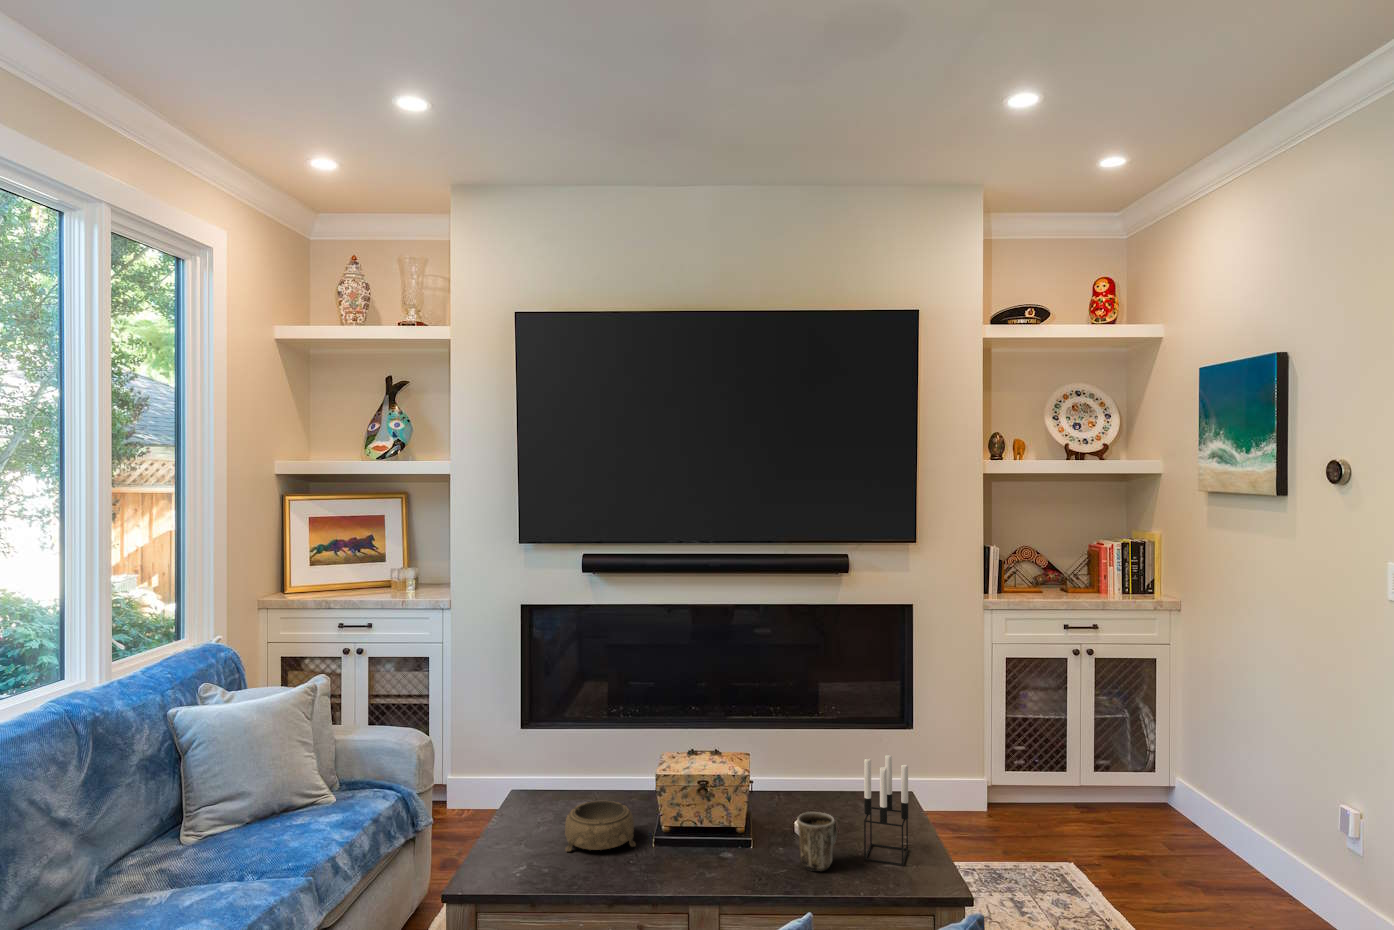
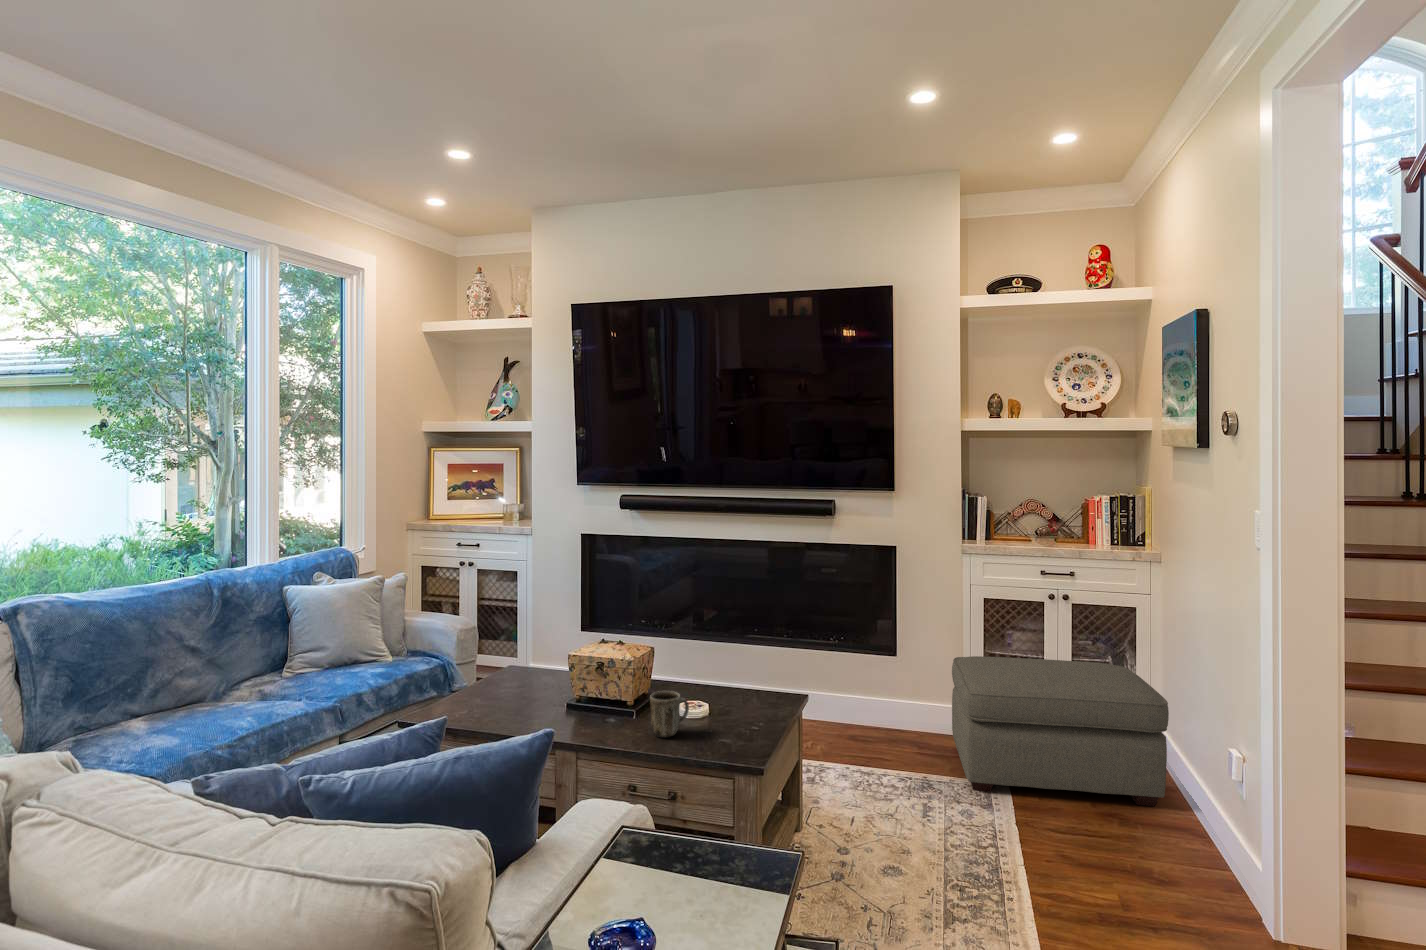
ottoman: none [986,722,1232,879] -> present [952,656,1169,806]
candle holder: present [864,755,908,866] -> none [708,650,752,741]
decorative bowl: present [565,801,636,852] -> none [493,672,552,707]

